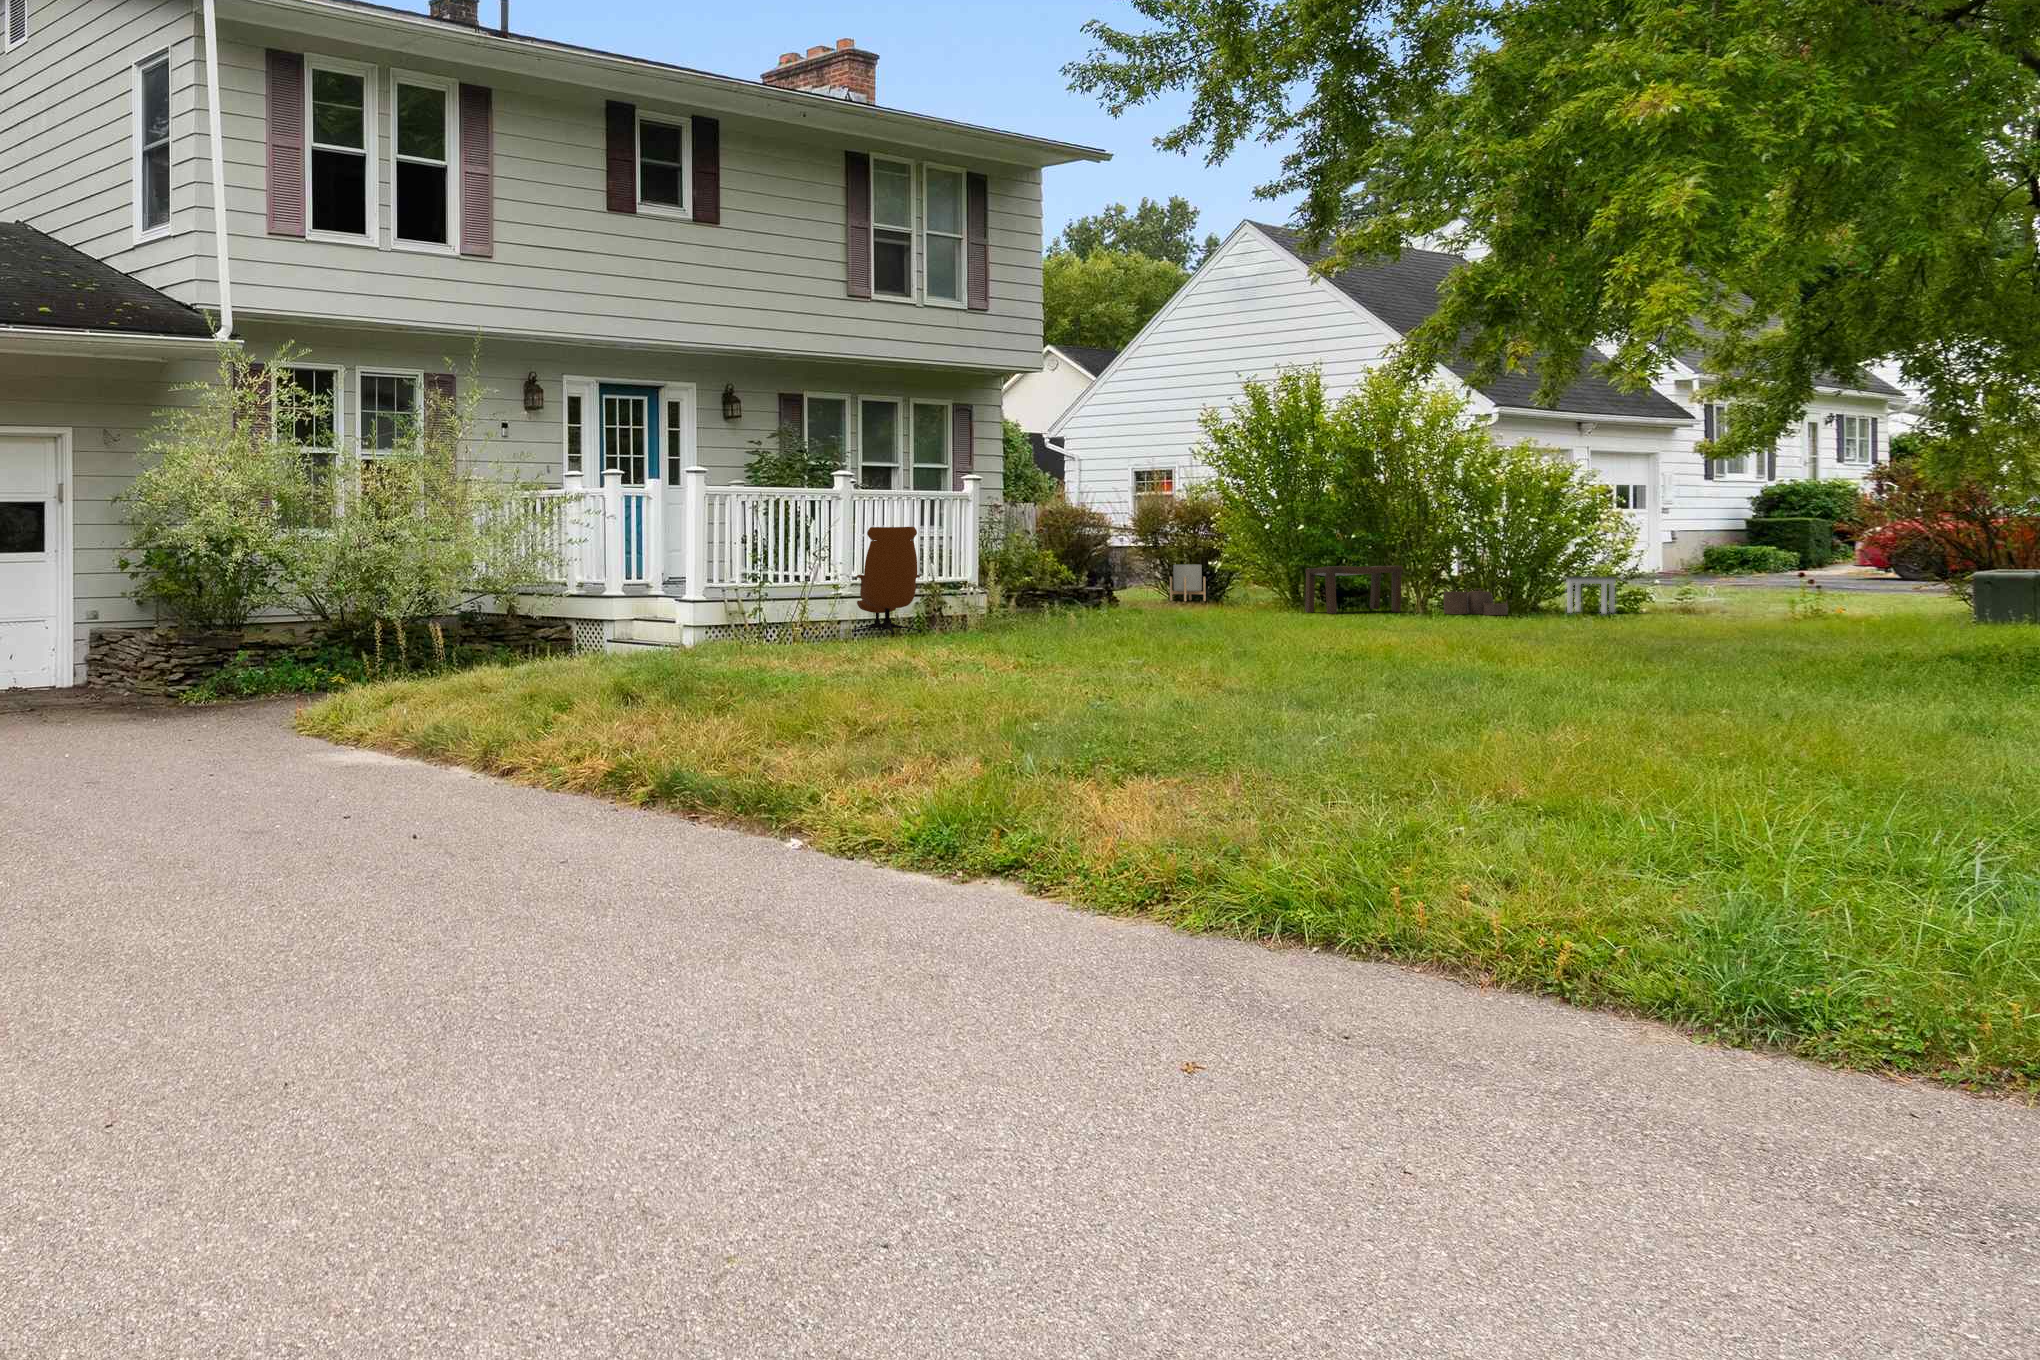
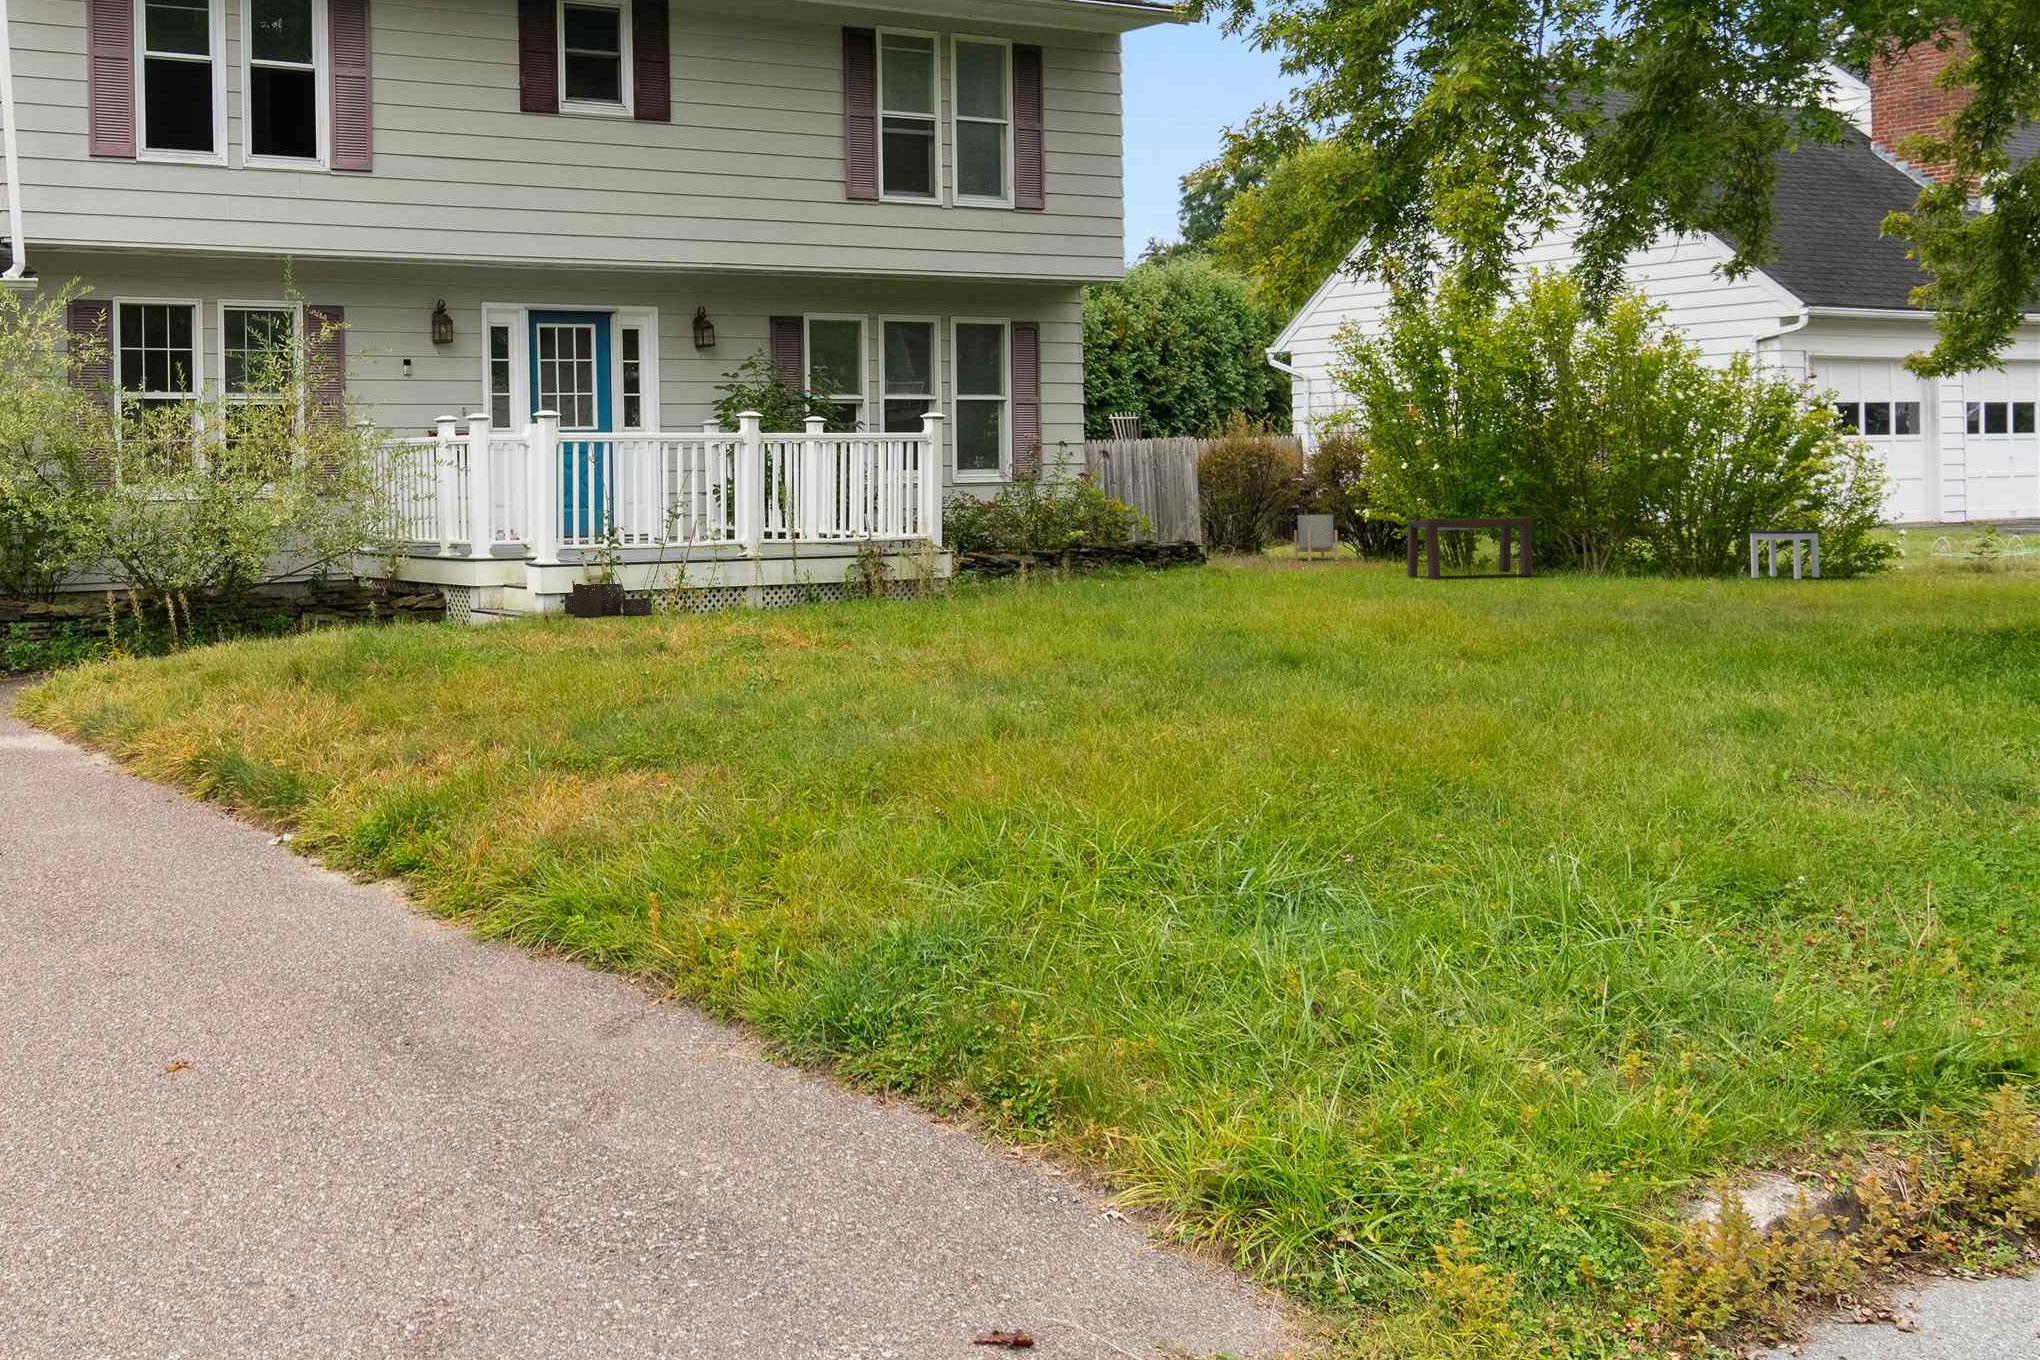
lounge chair: present [854,527,921,634] -> none [757,477,837,606]
woven basket: present [1444,588,1508,615] -> present [564,579,652,617]

